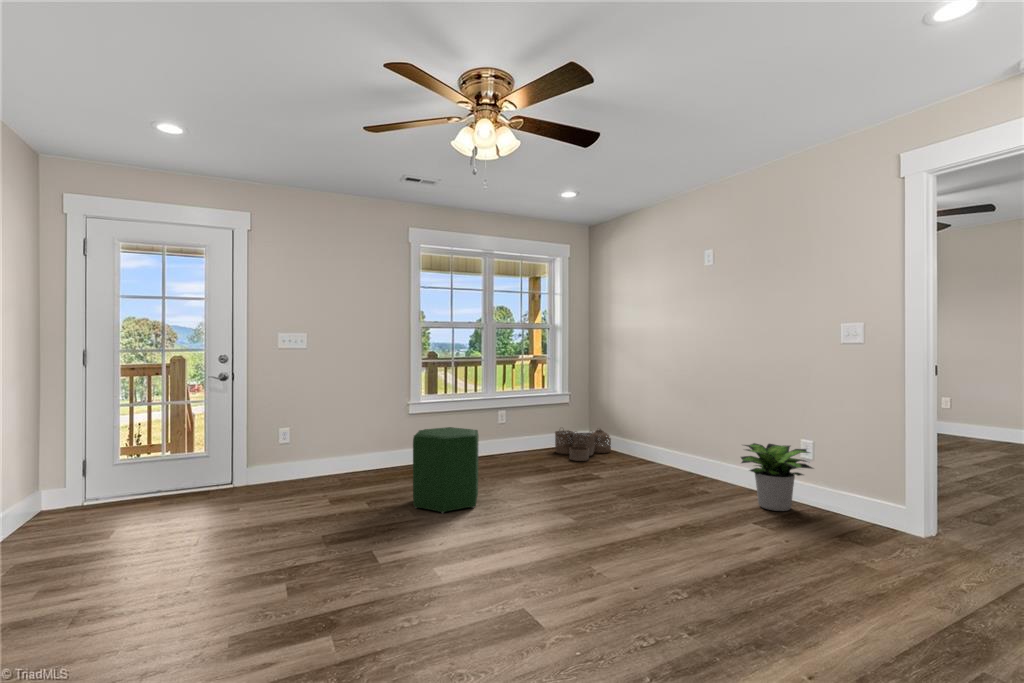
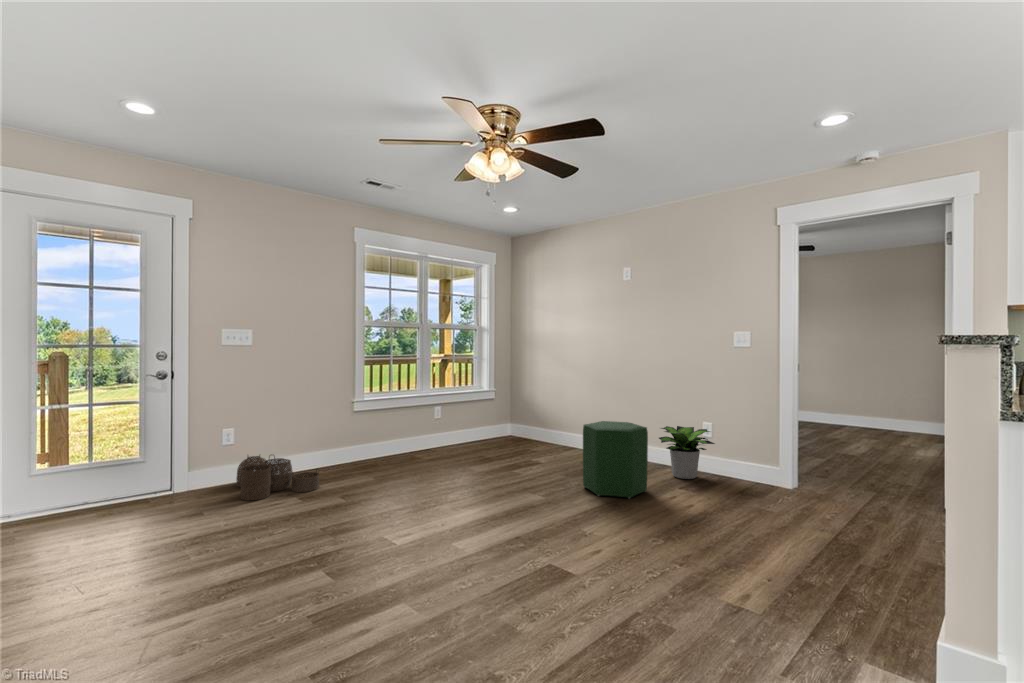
ottoman: present [413,427,478,513] -> present [583,421,648,498]
woven basket: present [555,429,611,461] -> present [236,455,319,500]

